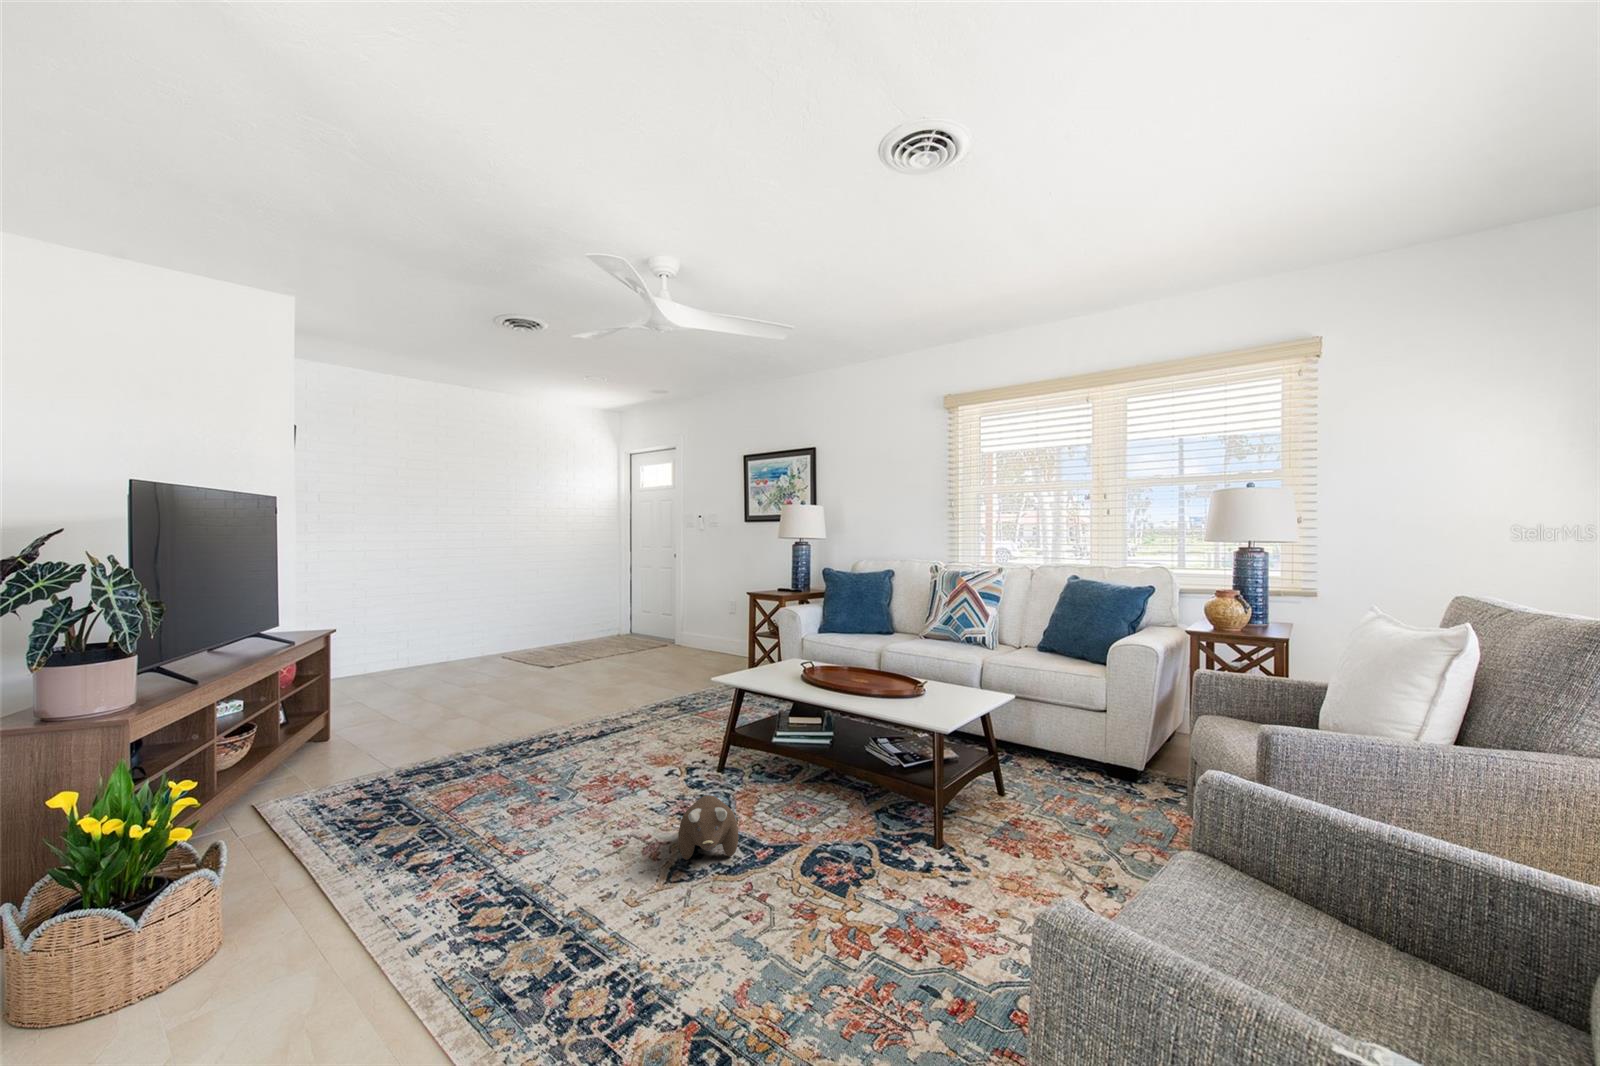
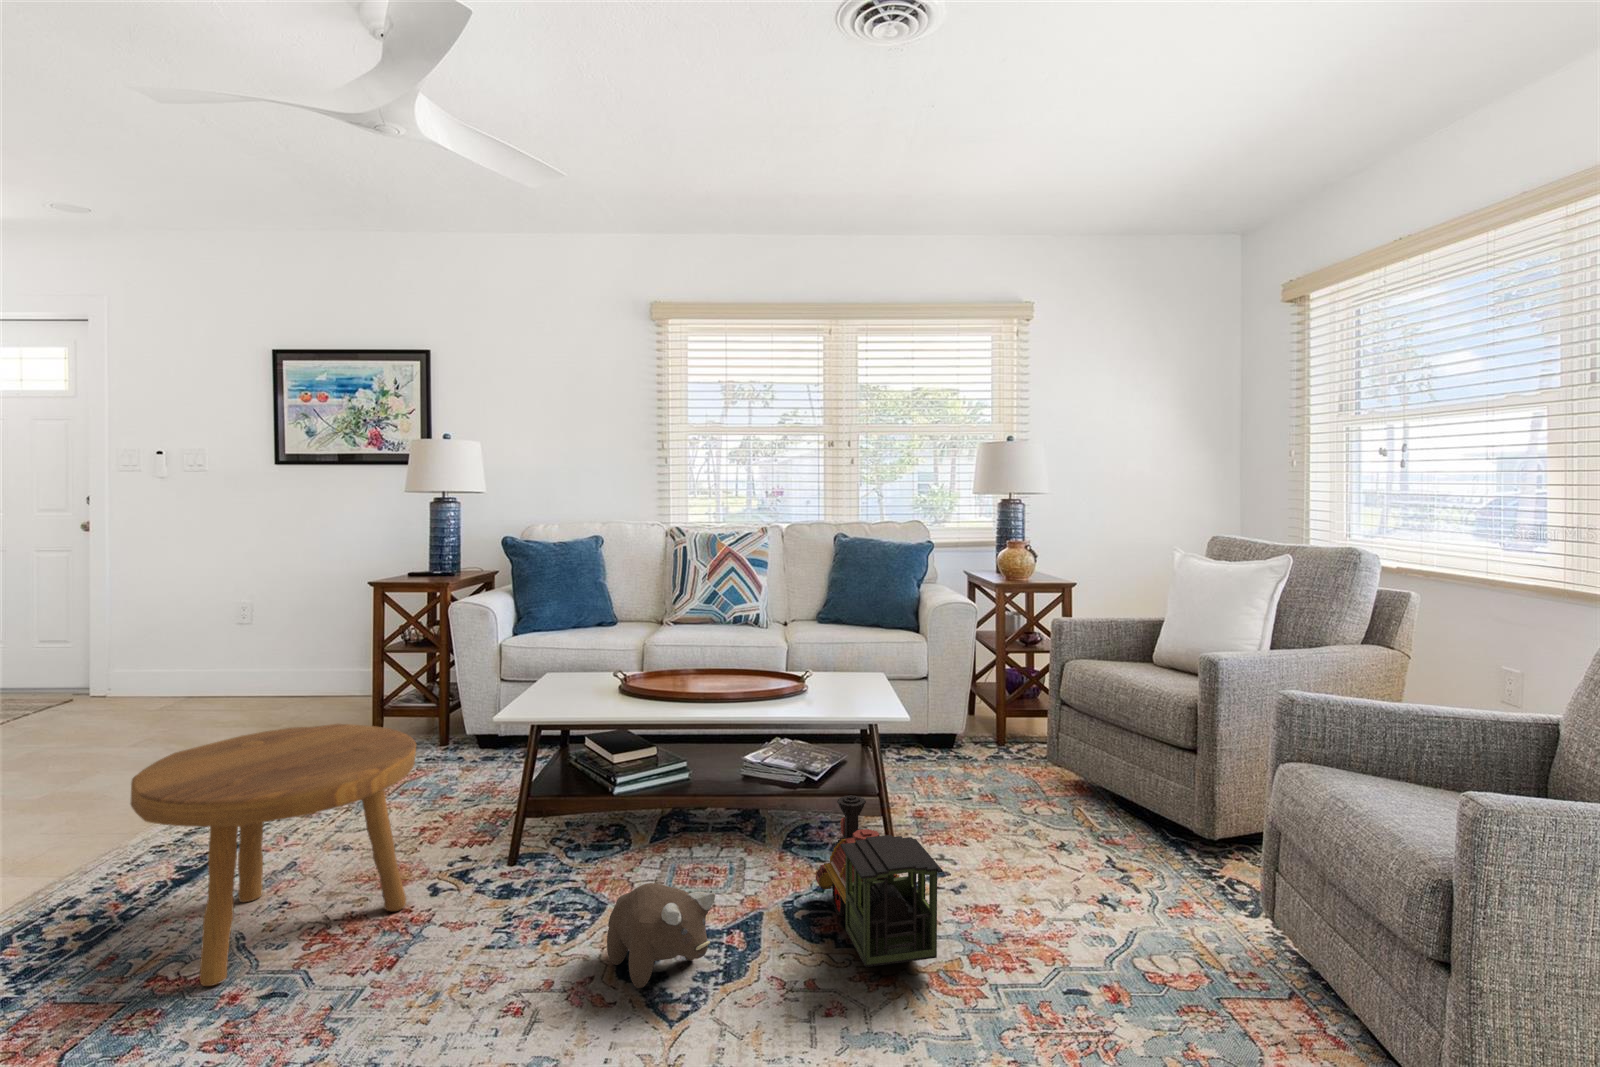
footstool: none [528,667,664,788] -> present [130,724,416,986]
toy train: none [795,777,905,914] -> present [816,795,943,967]

